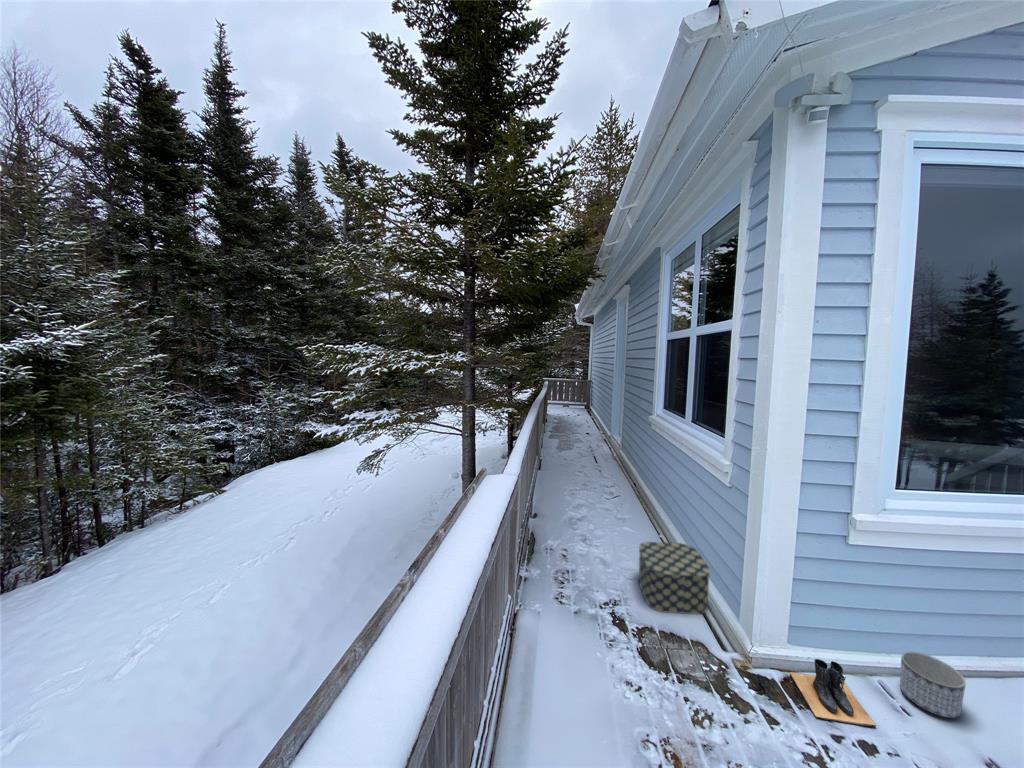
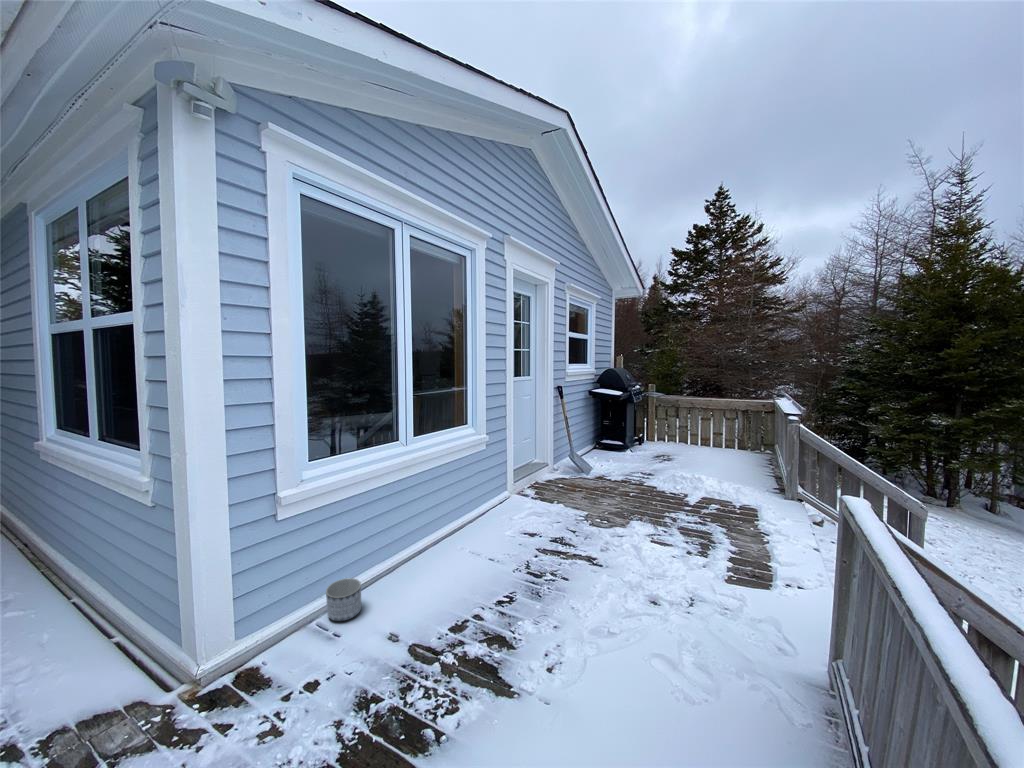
storage box: present [639,542,710,614] -> none [19,600,149,718]
boots: present [790,659,876,727] -> none [242,629,310,690]

